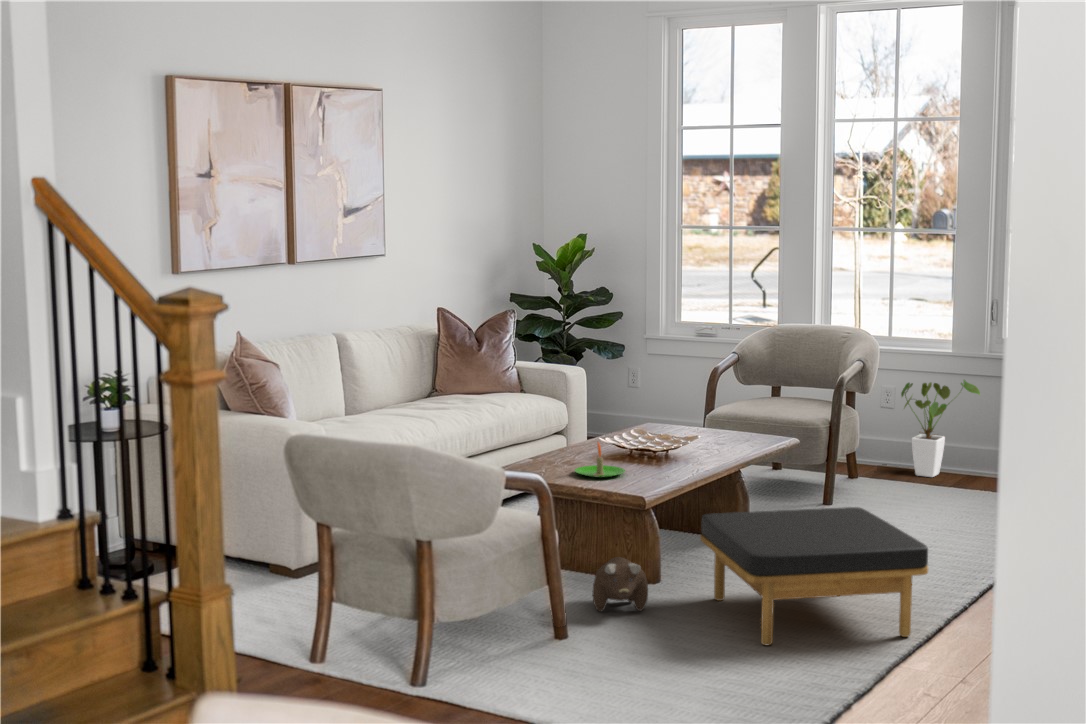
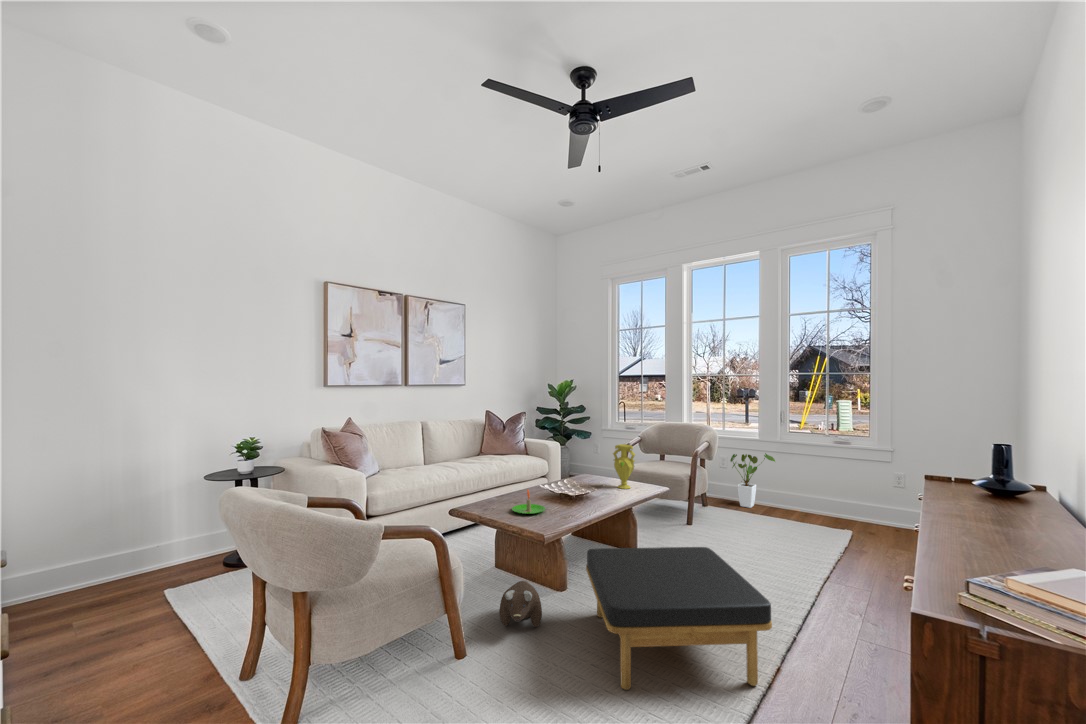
vase: none [710,370,748,443] -> present [613,444,635,489]

